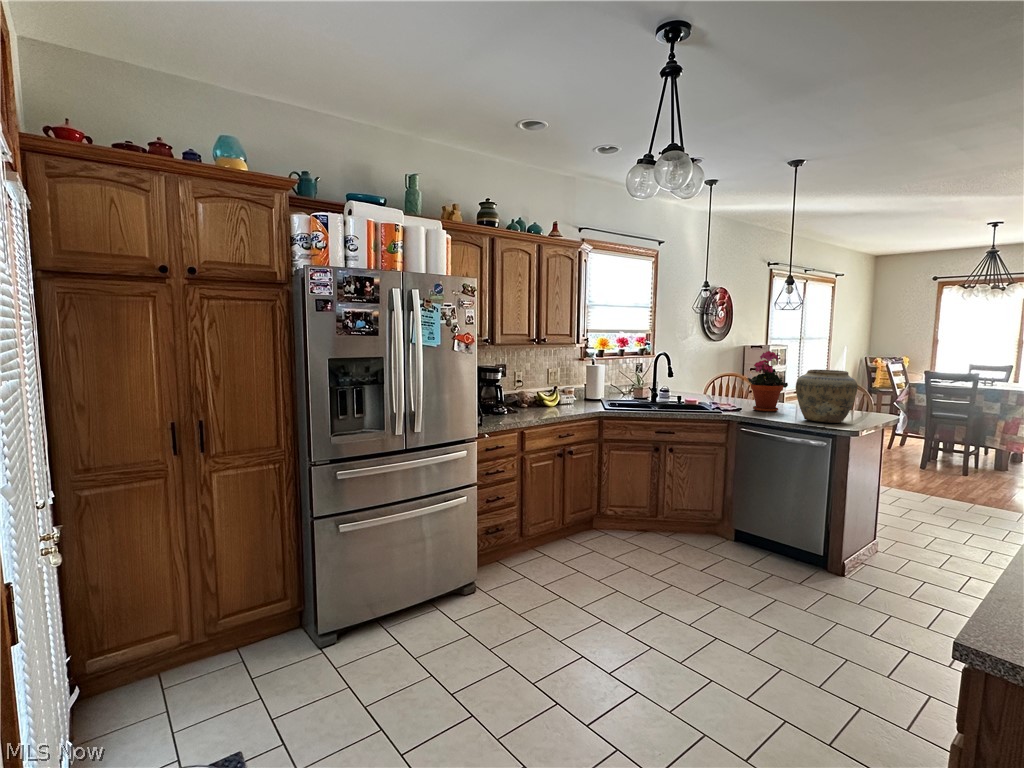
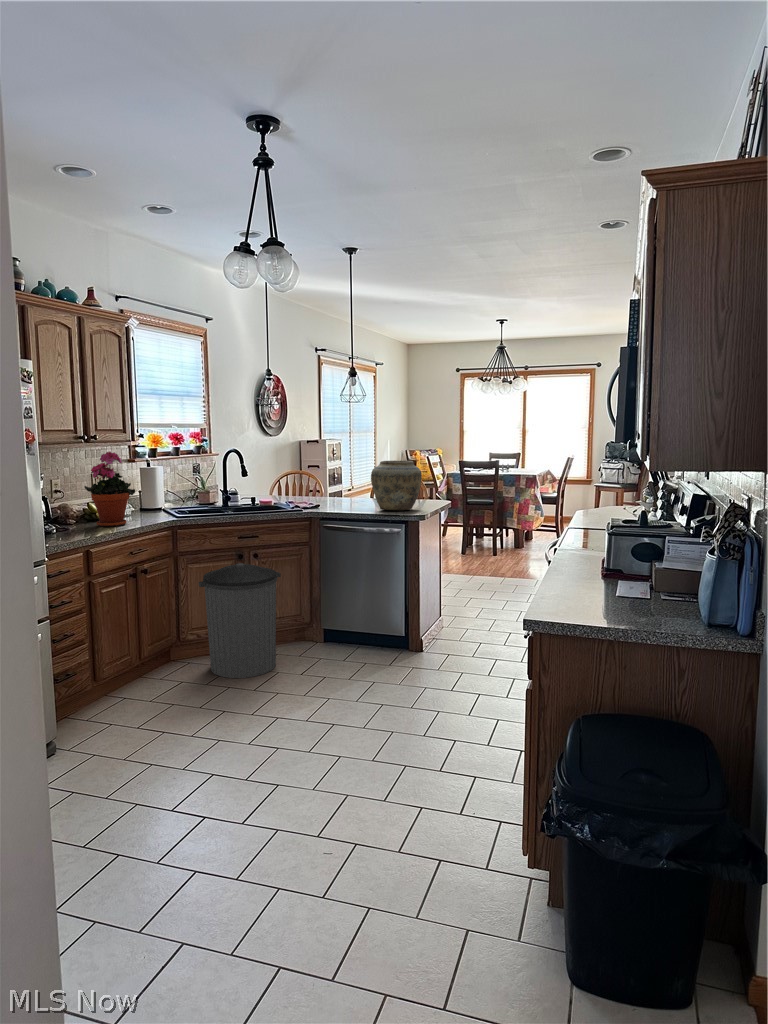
potted plant: present [747,351,788,412] -> present [85,452,135,527]
trash can: none [615,456,691,561] -> present [199,563,281,678]

